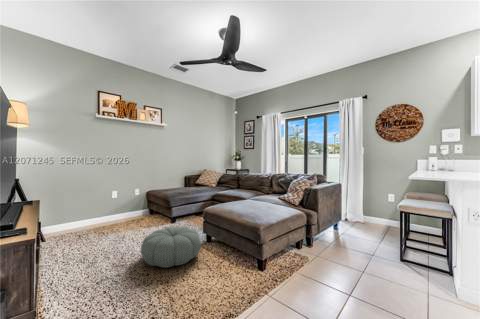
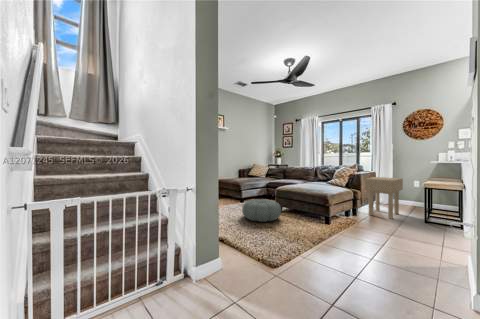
side table: none [323,191,372,253] -> present [365,177,403,219]

